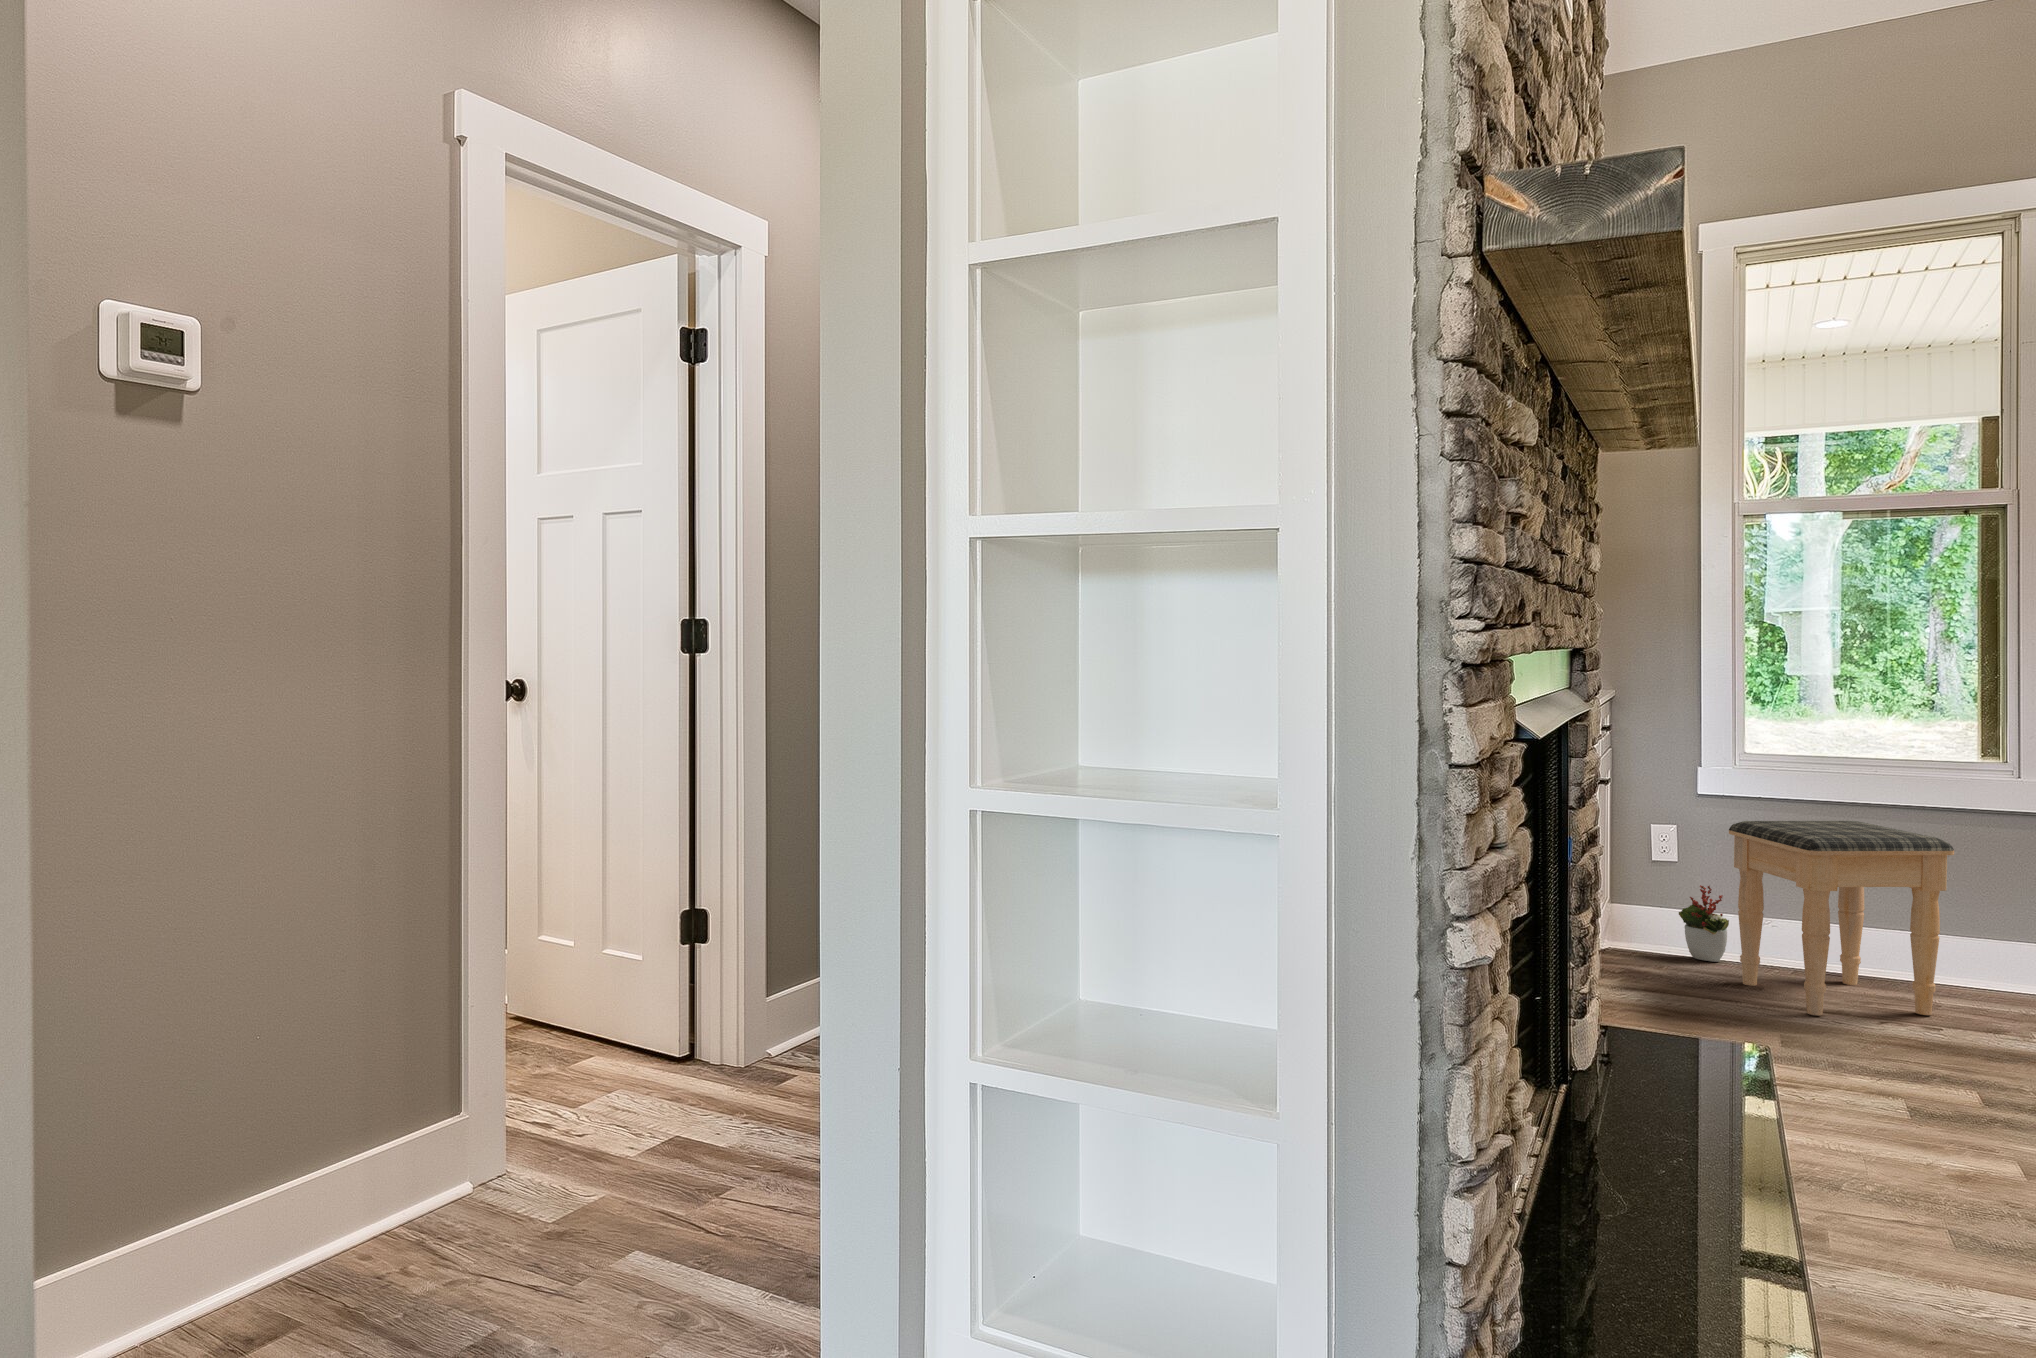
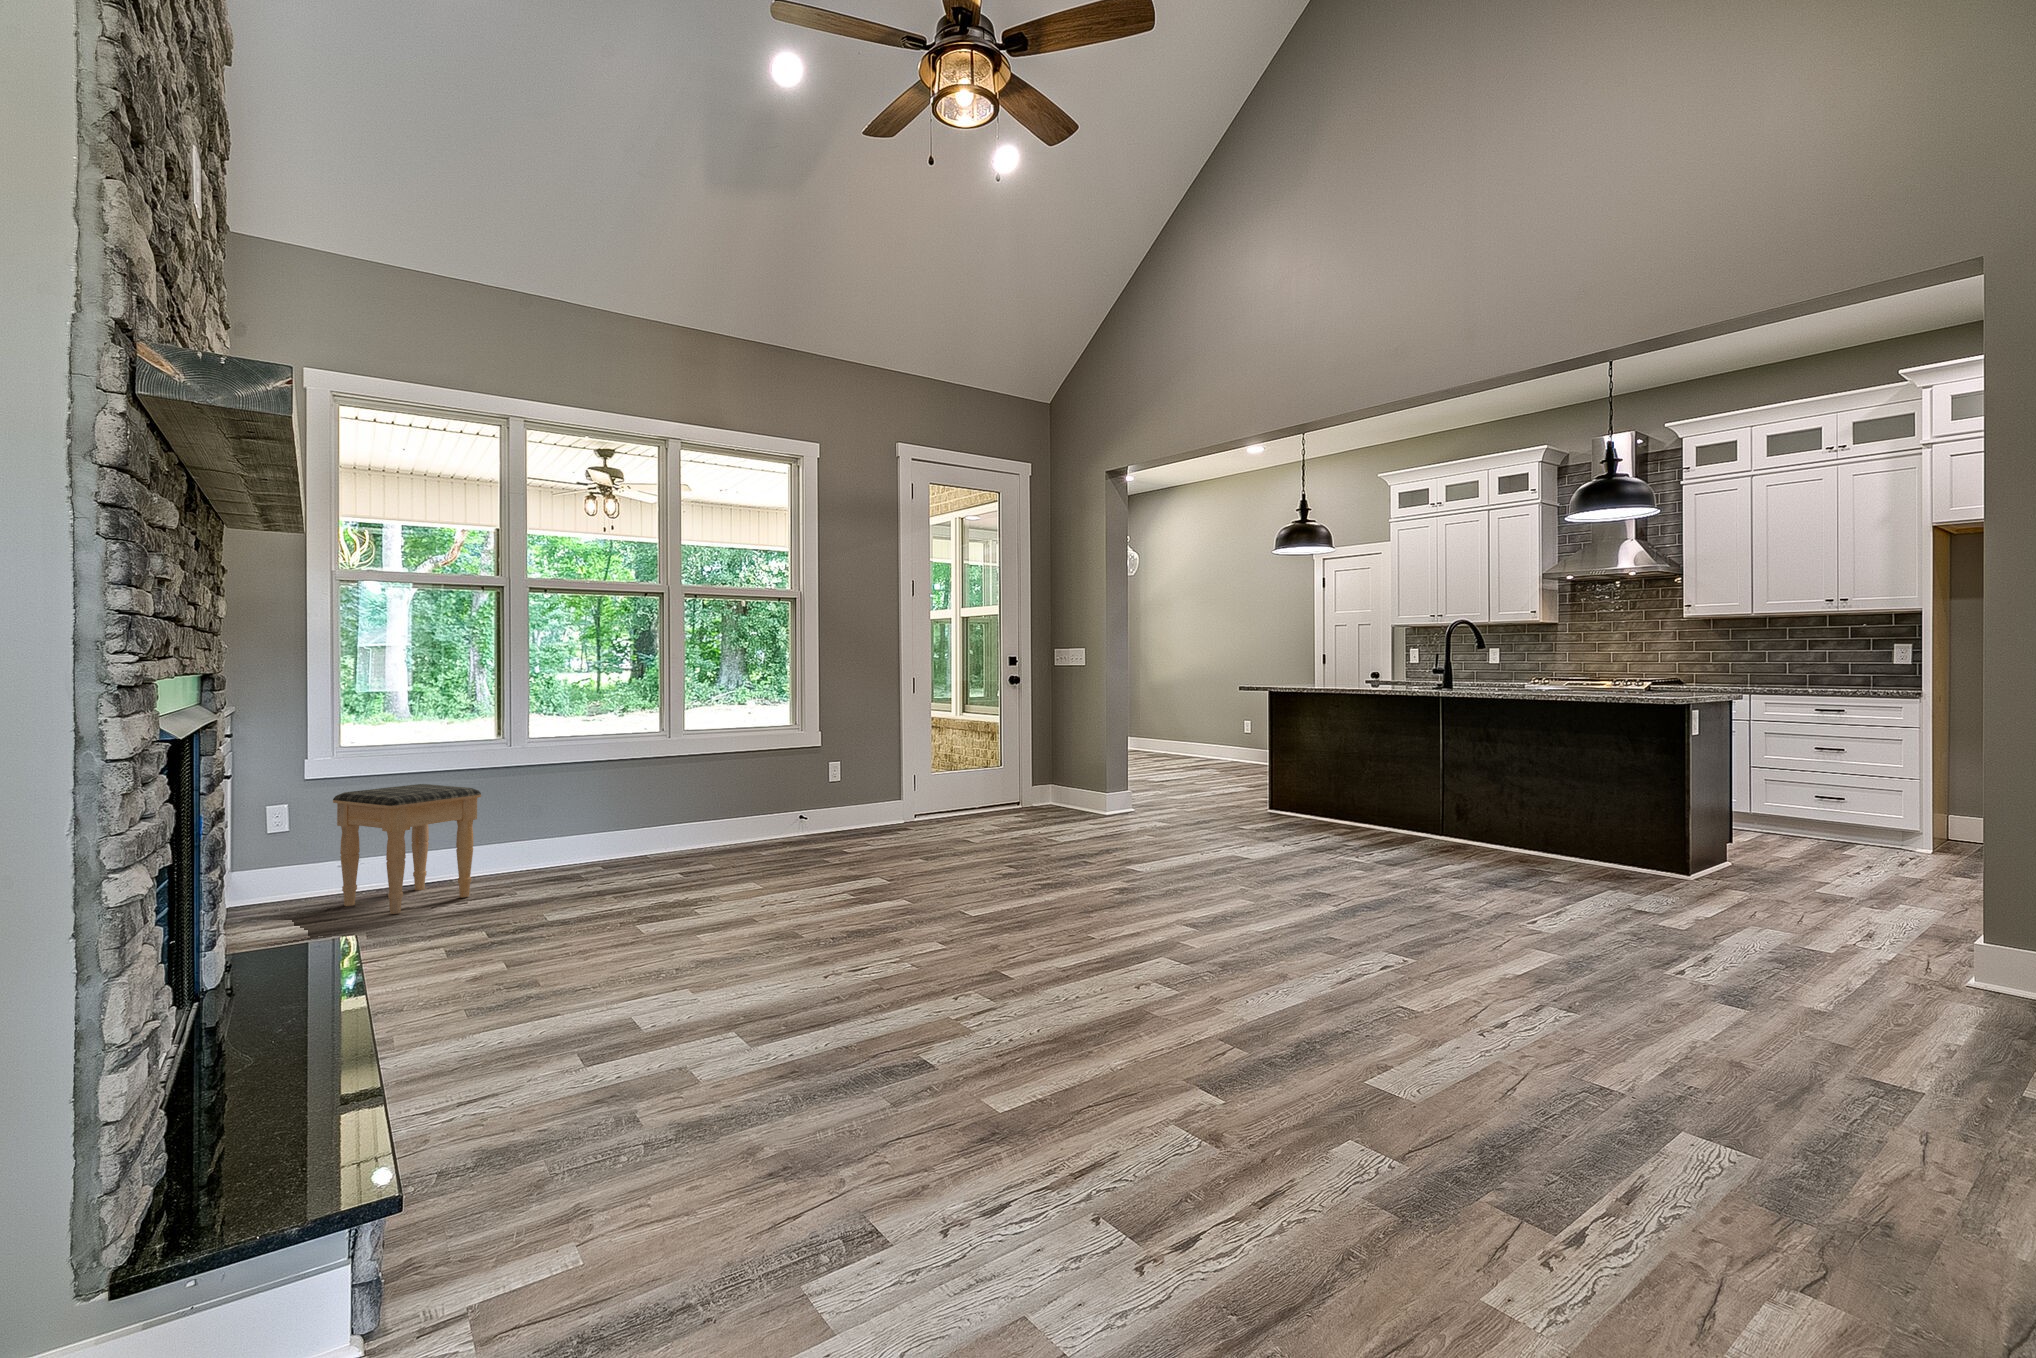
decorative plant: present [1679,885,1729,962] -> none [293,842,334,897]

